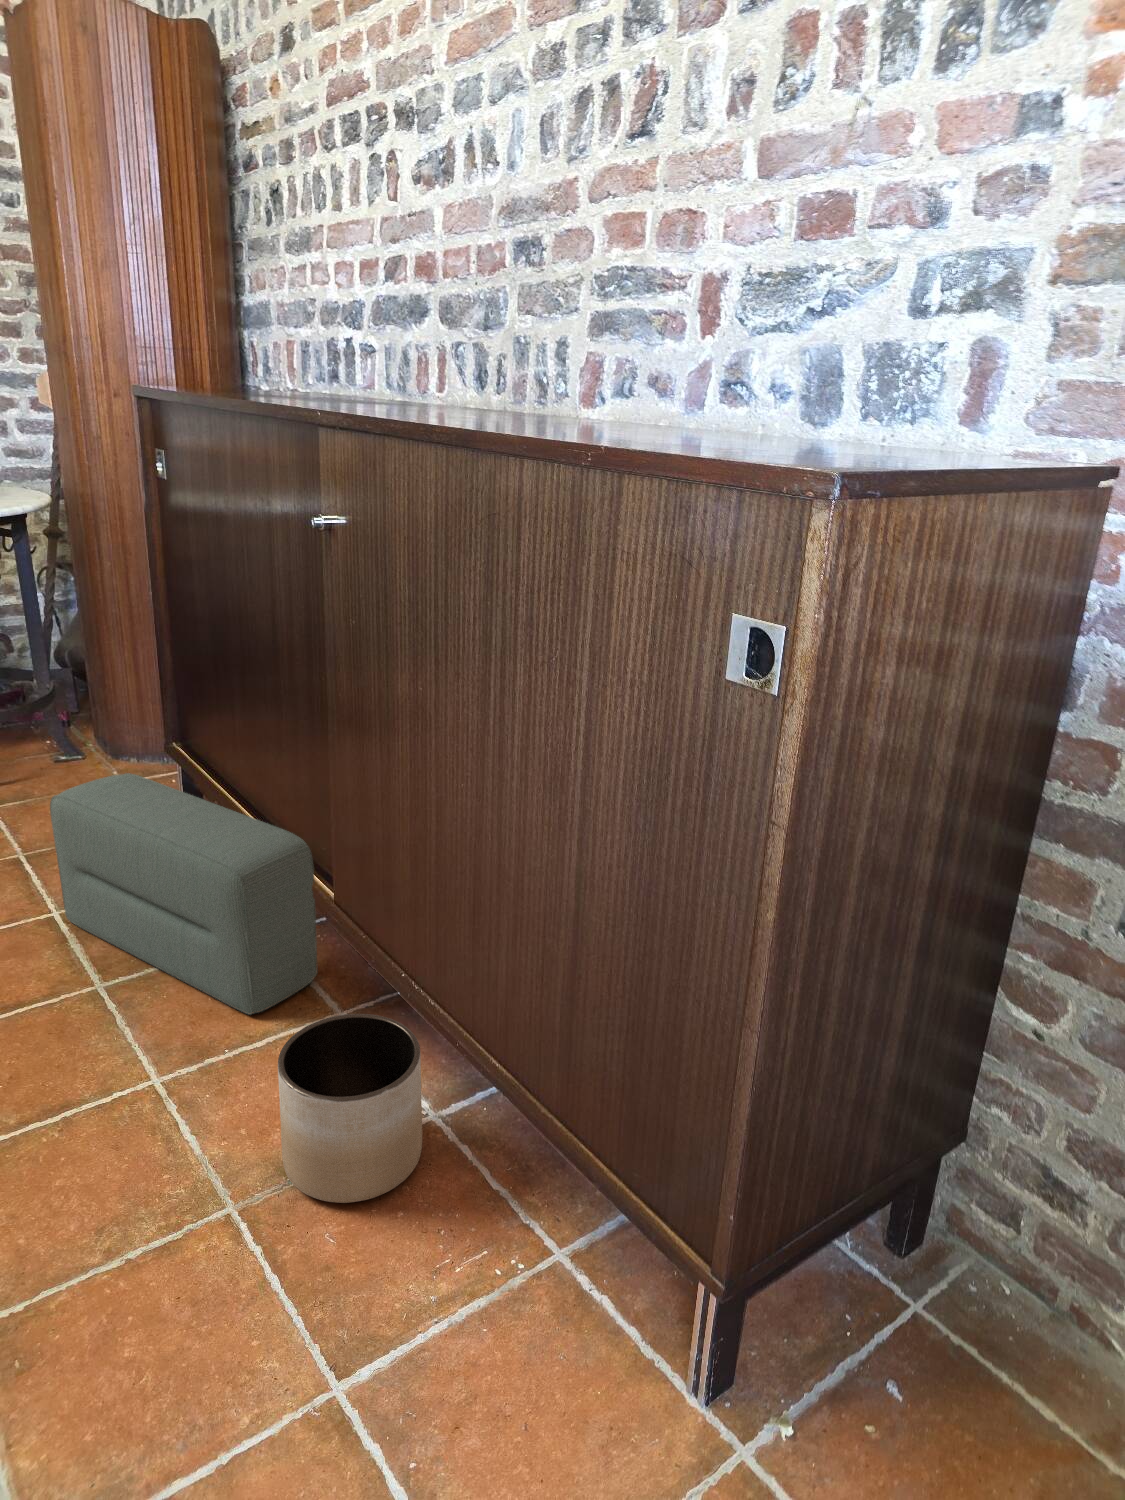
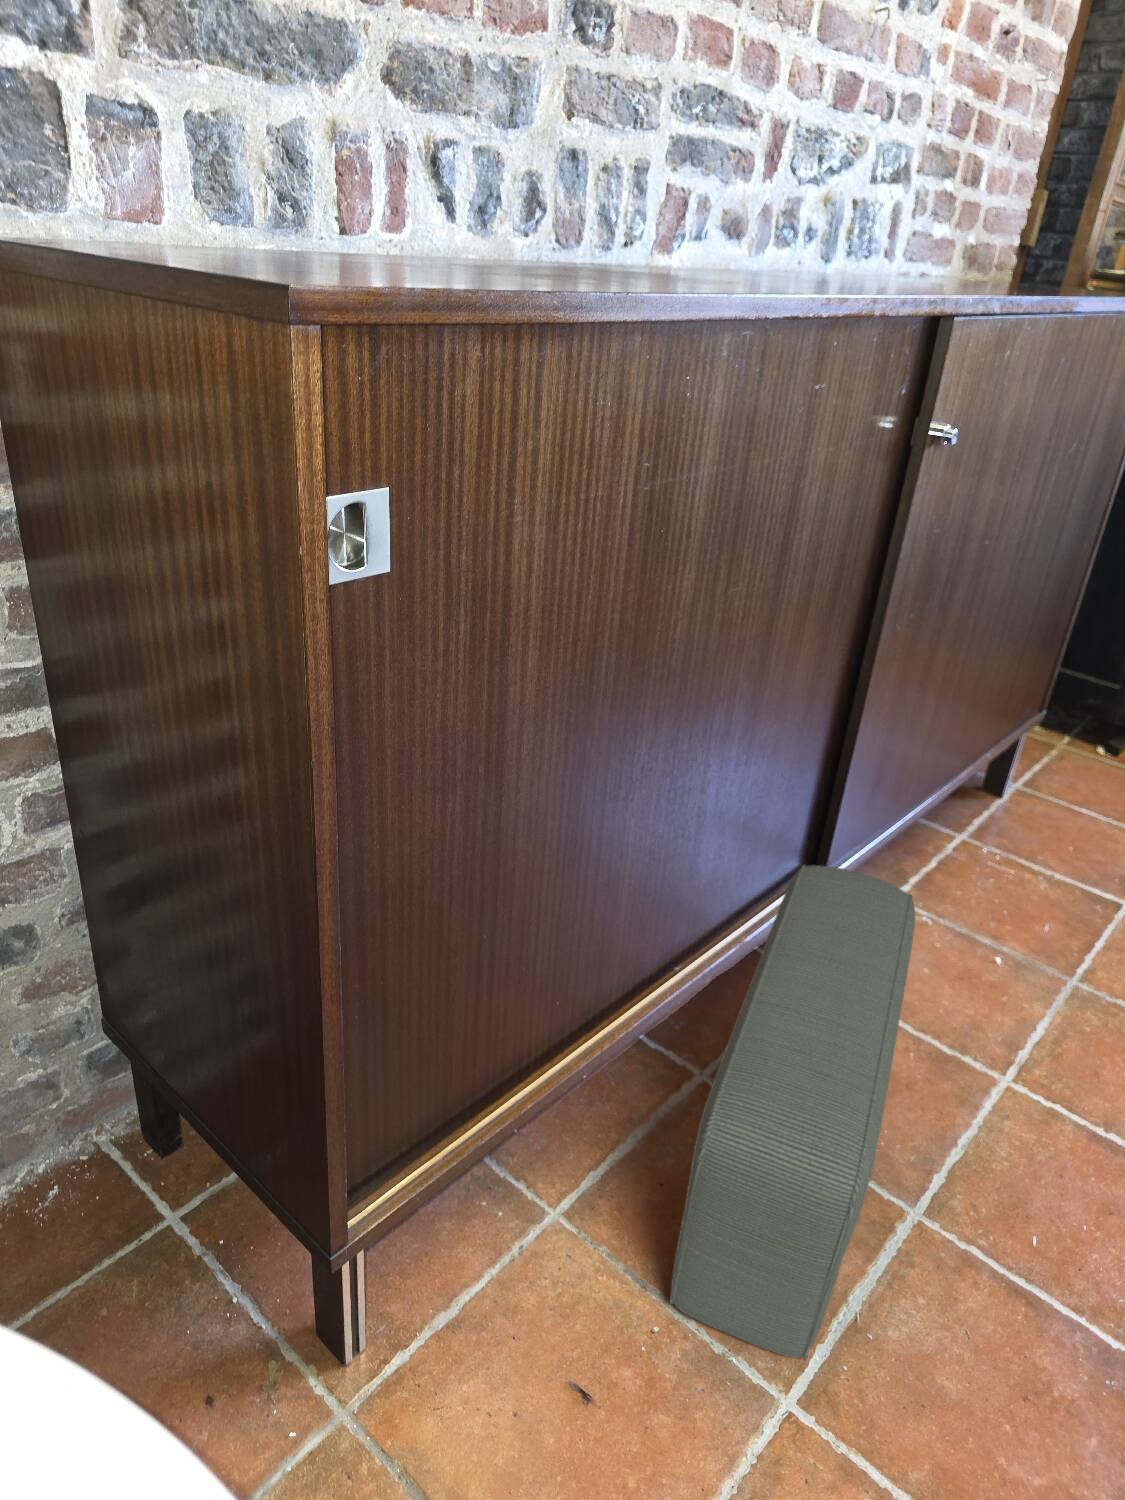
planter: present [278,1014,422,1203] -> none [921,818,1063,962]

